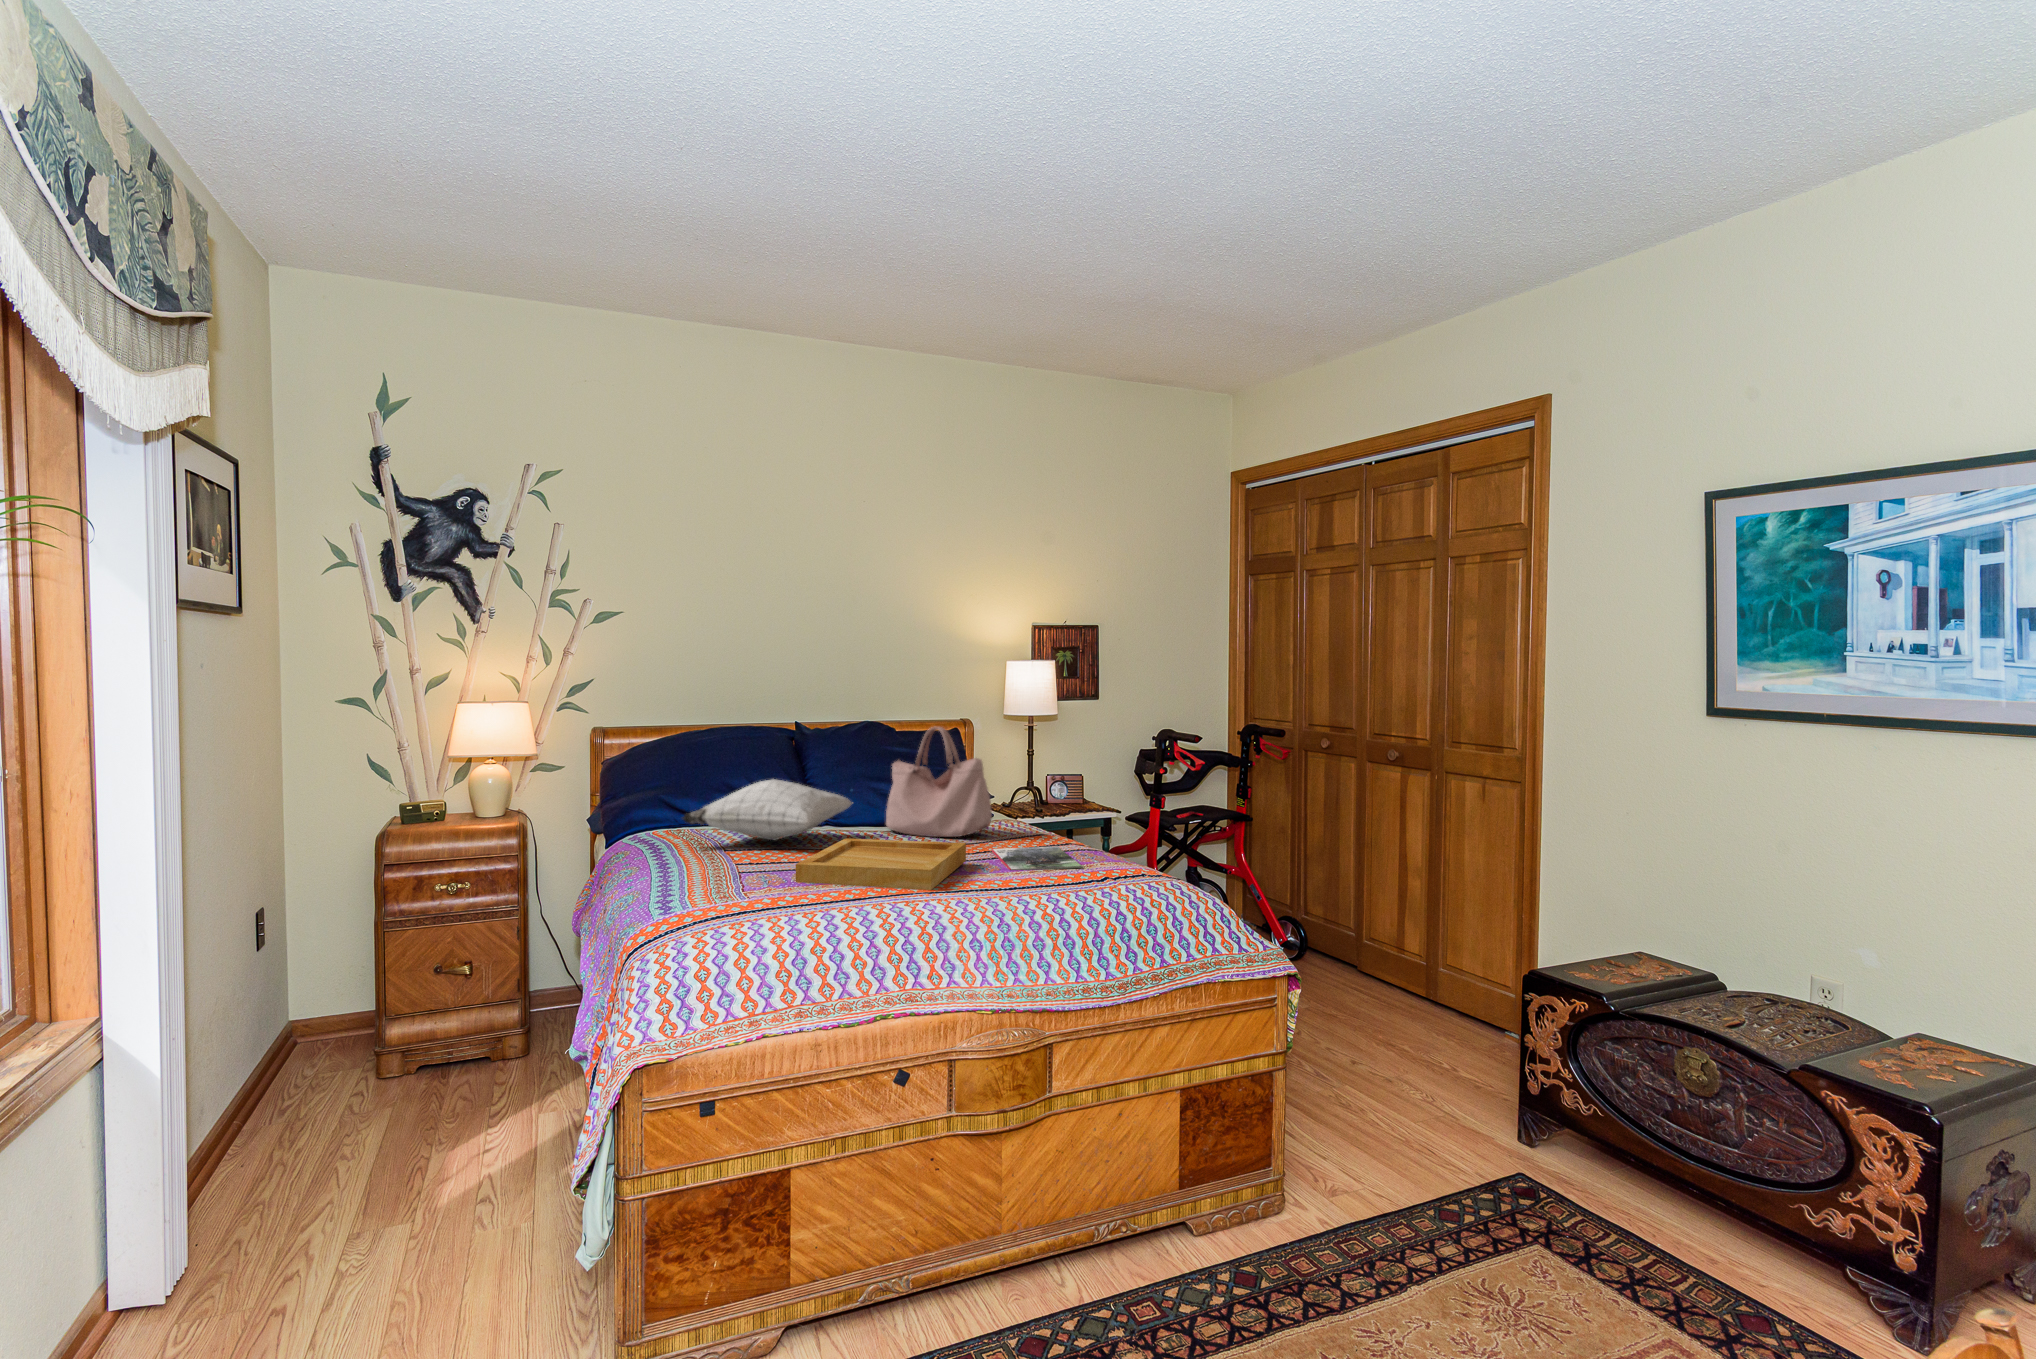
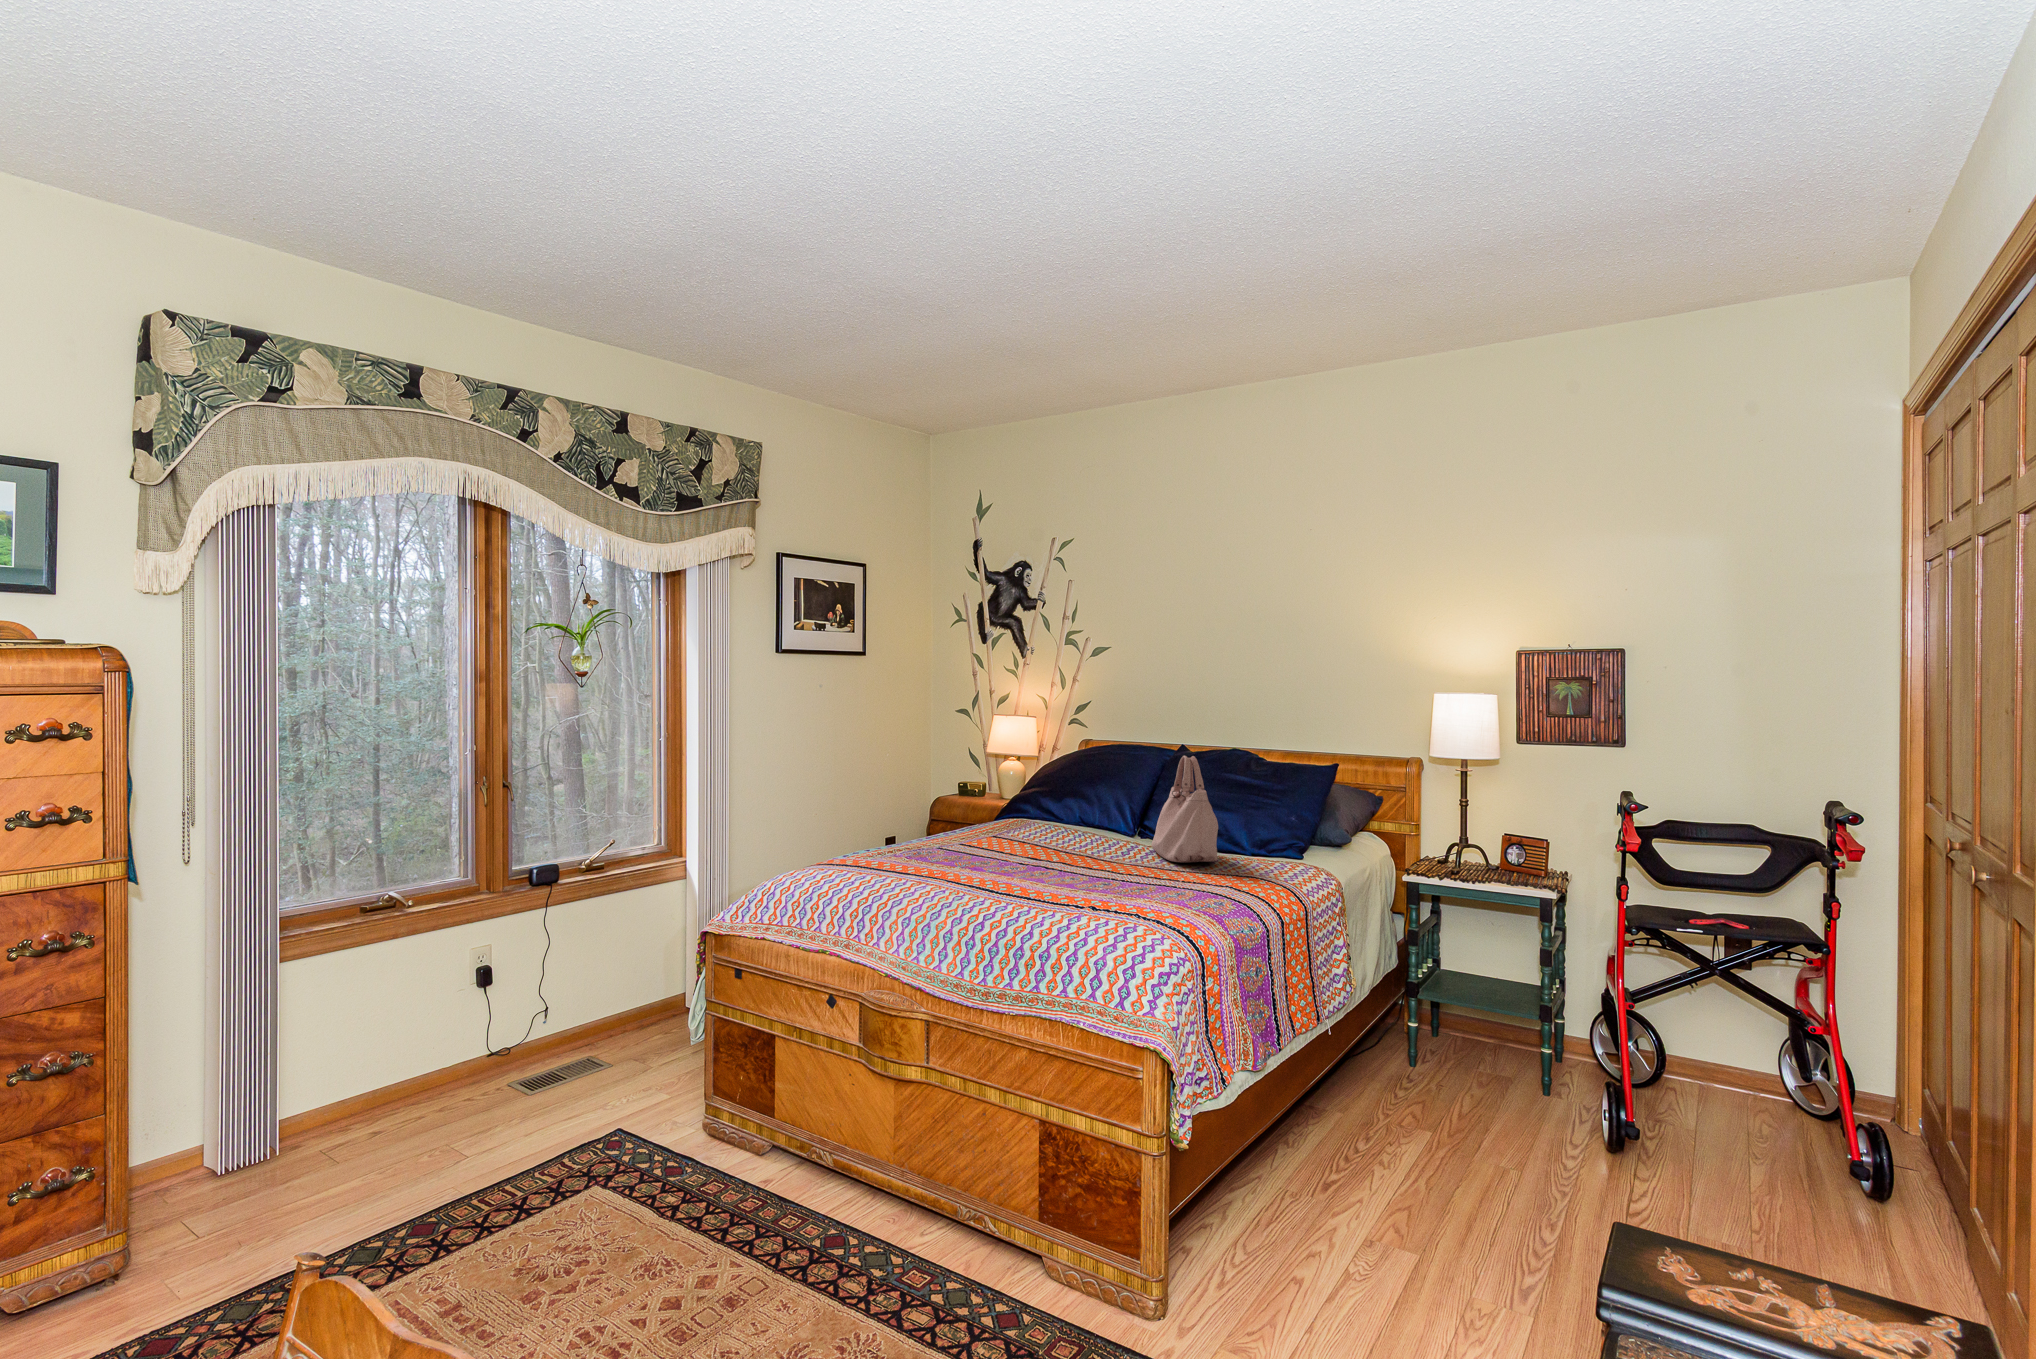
pillow: present [682,779,853,841] -> none [987,787,1123,838]
tray: present [796,838,966,890] -> none [935,840,1077,883]
magazine: present [992,846,1082,870] -> none [1080,873,1194,900]

